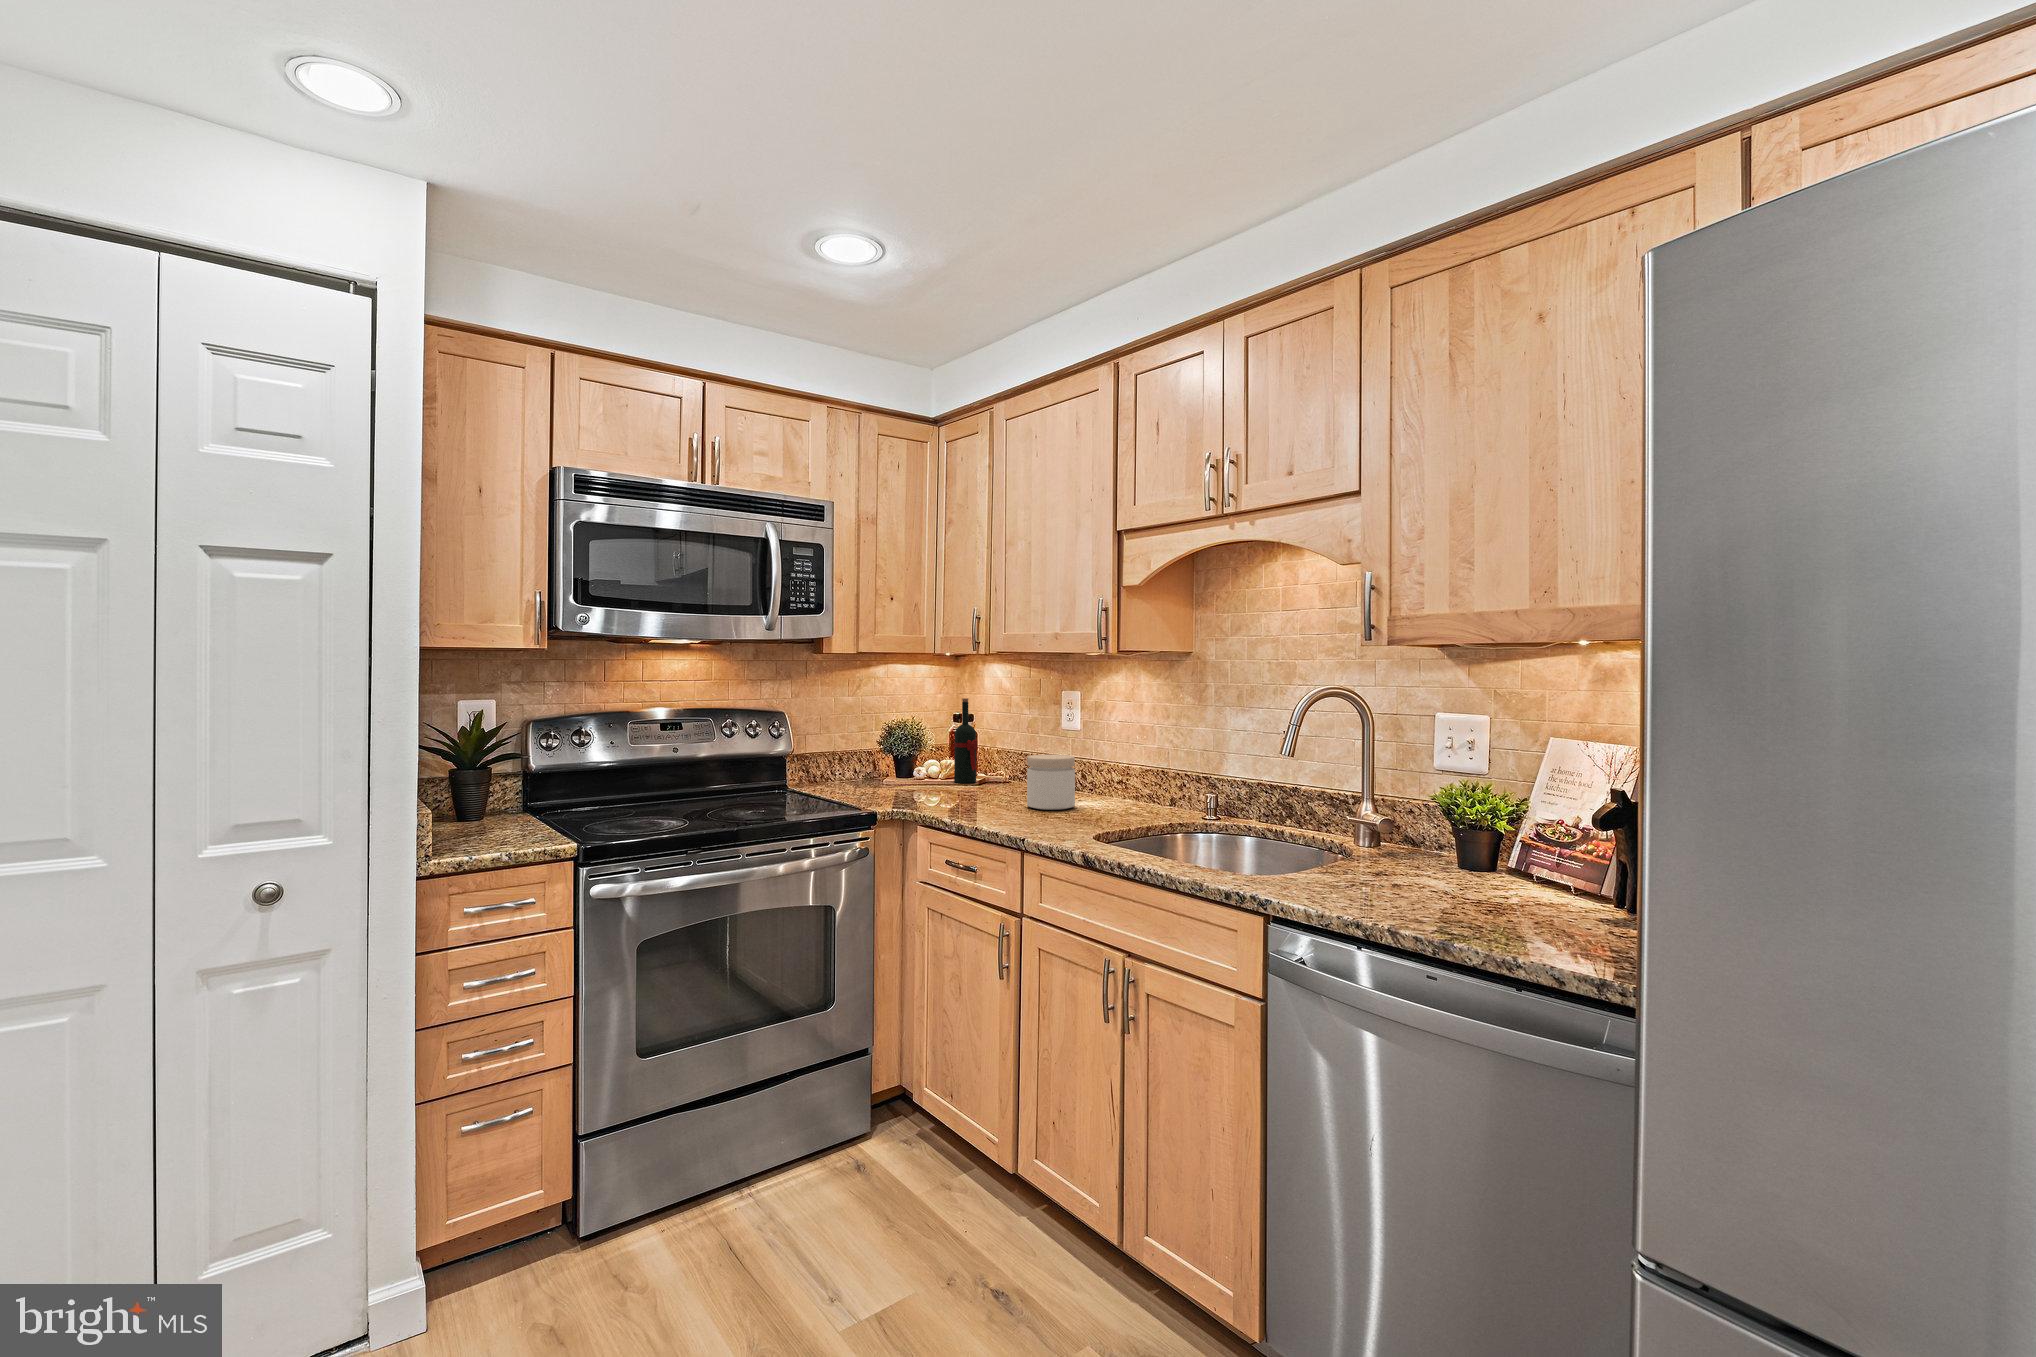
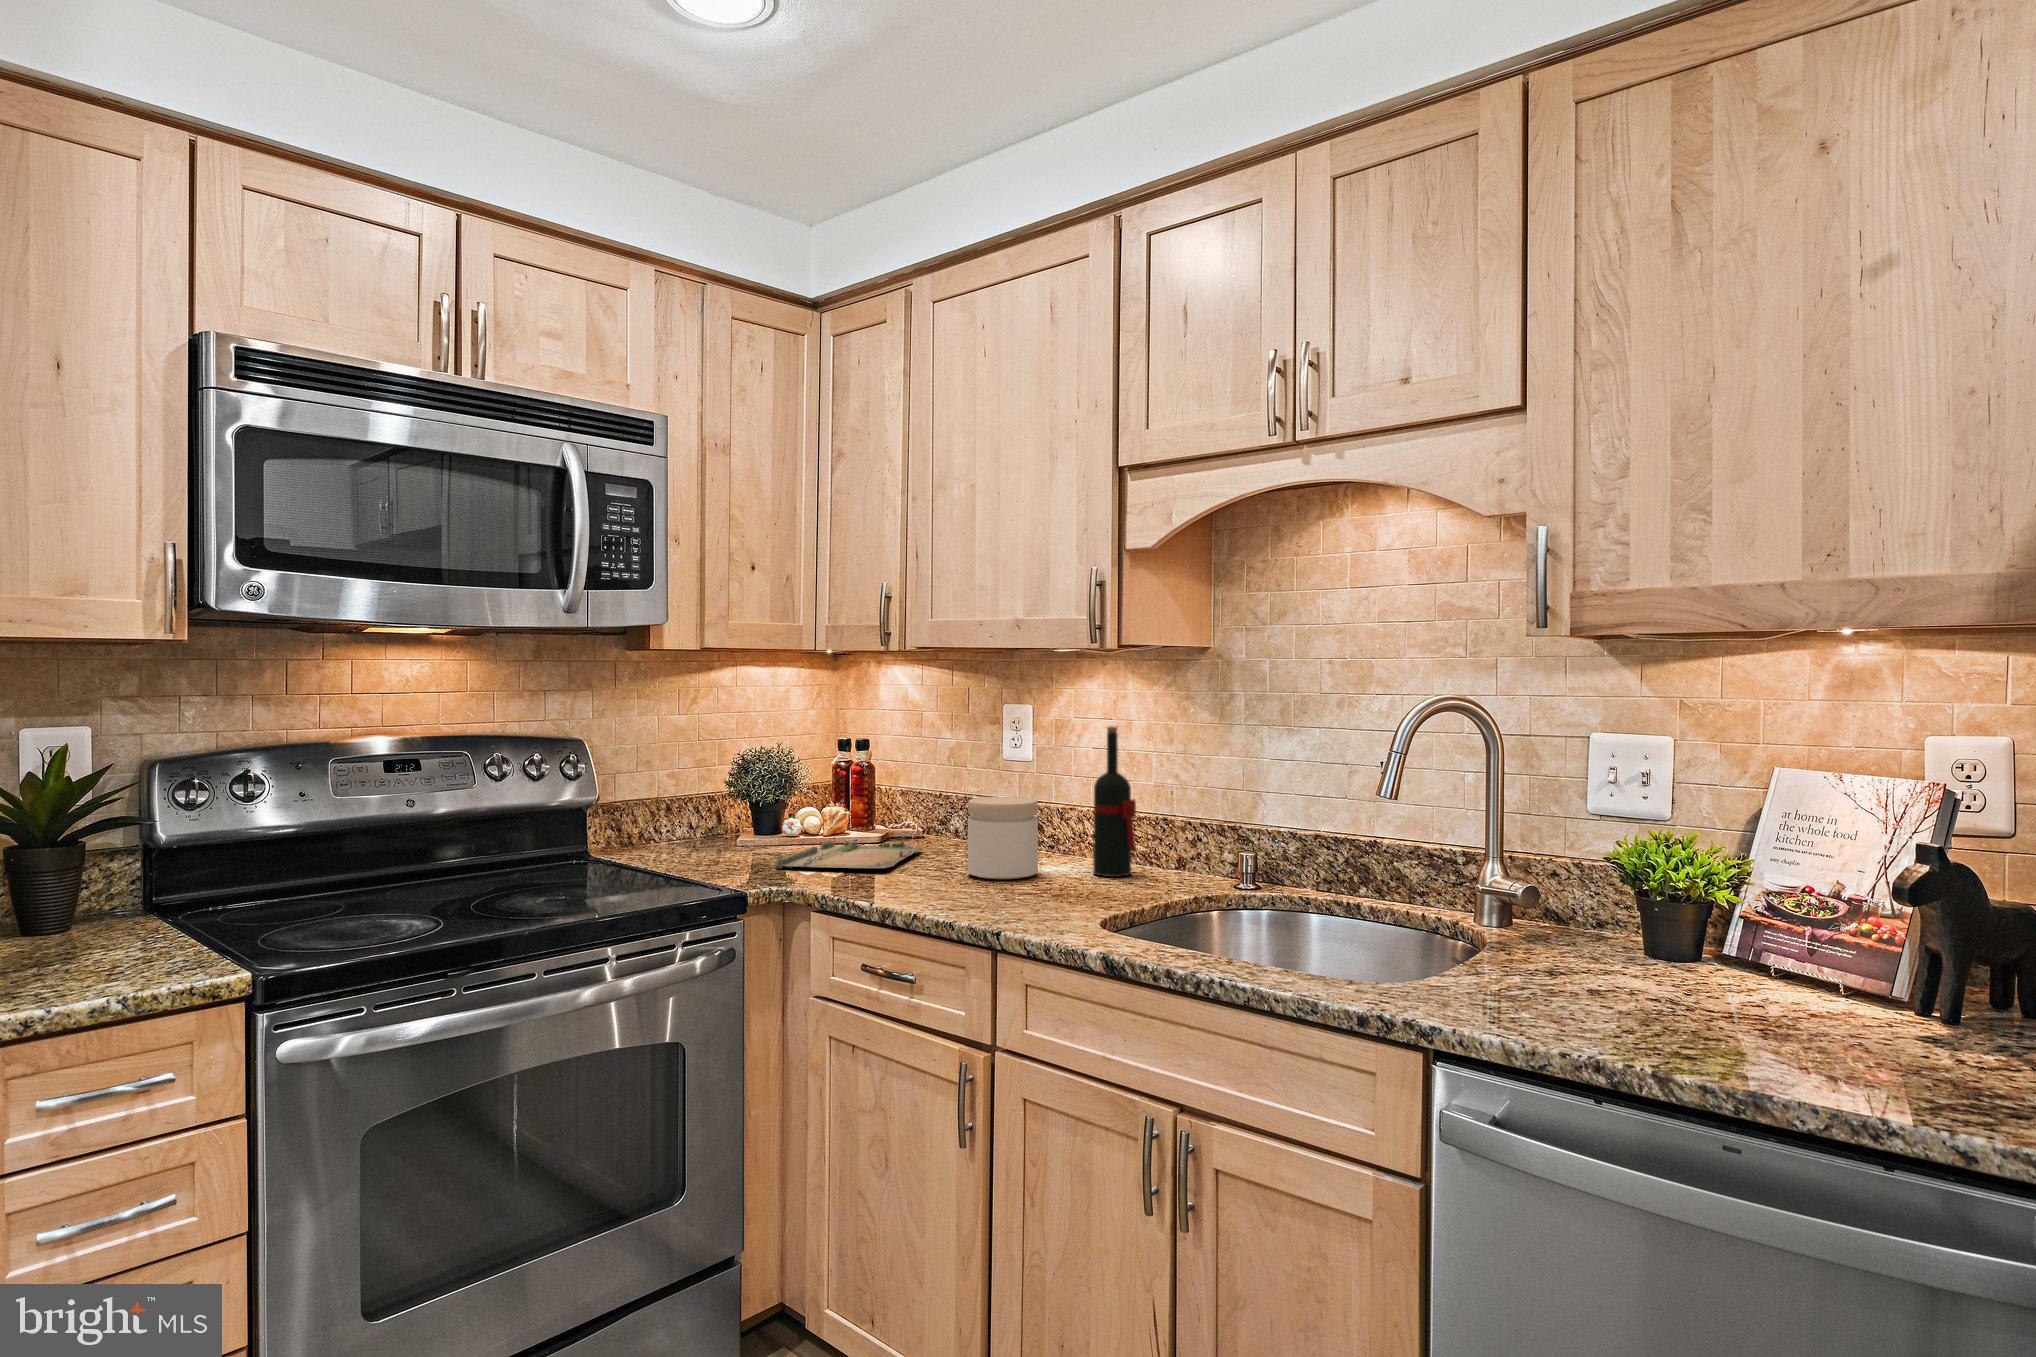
wine bottle: present [954,698,977,783] -> present [1093,727,1138,877]
tray: none [903,779,1007,801] -> present [776,836,924,869]

